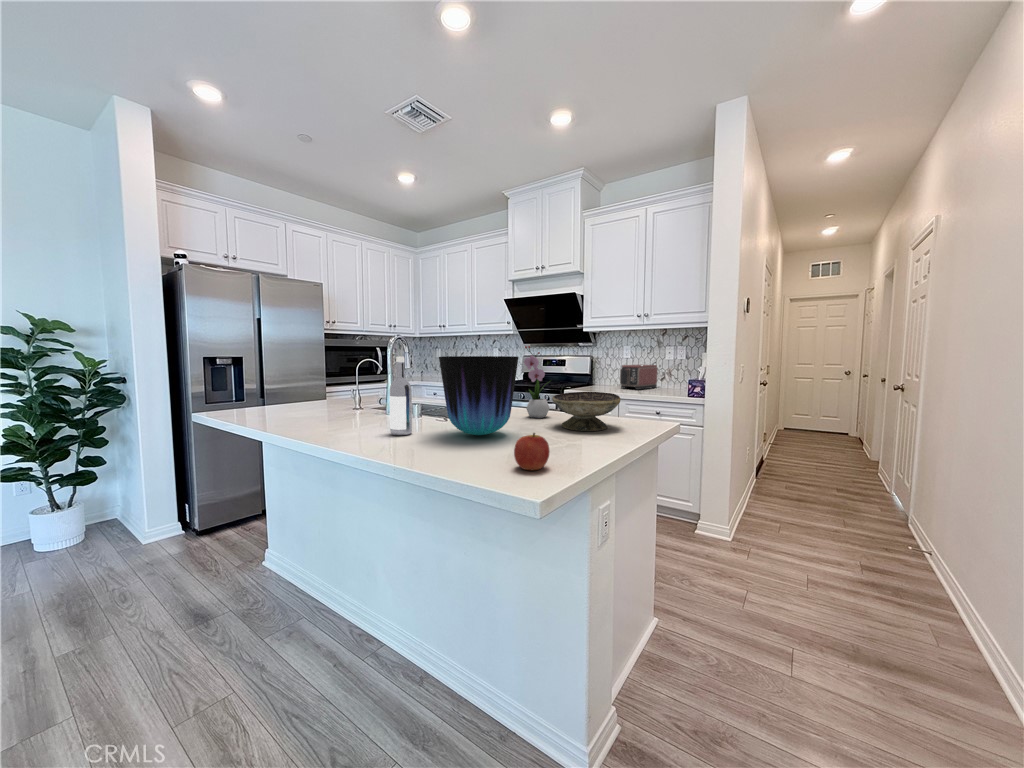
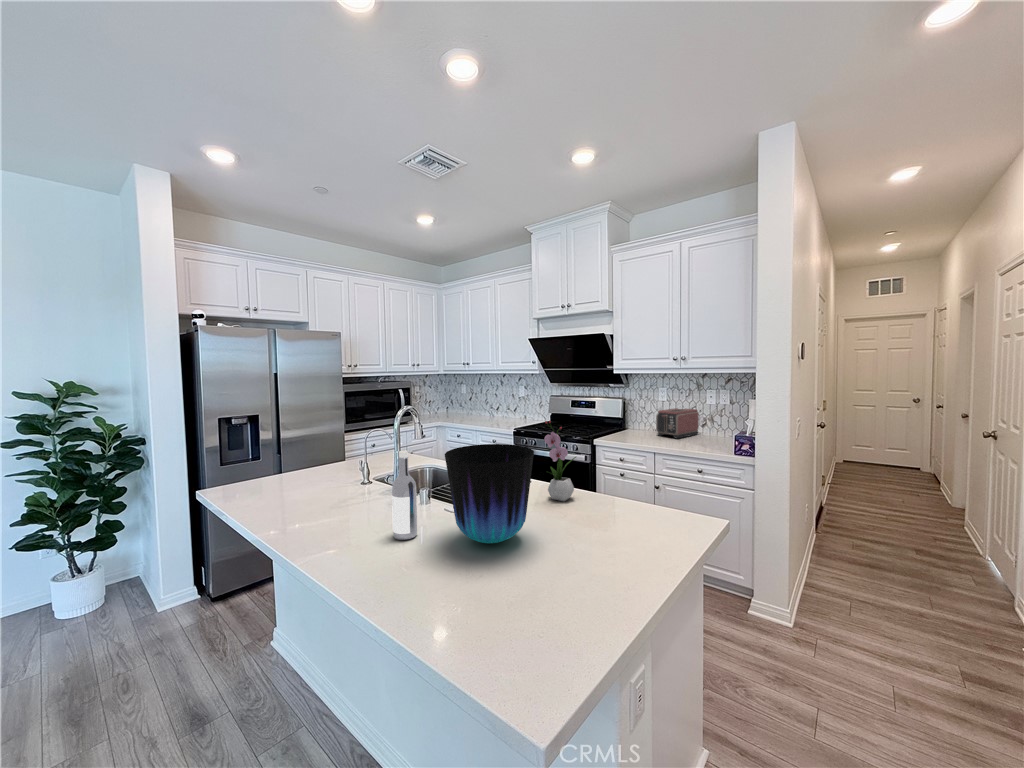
decorative bowl: present [552,392,621,431] -> none [575,477,654,532]
apple: present [514,433,550,470] -> none [522,580,565,631]

